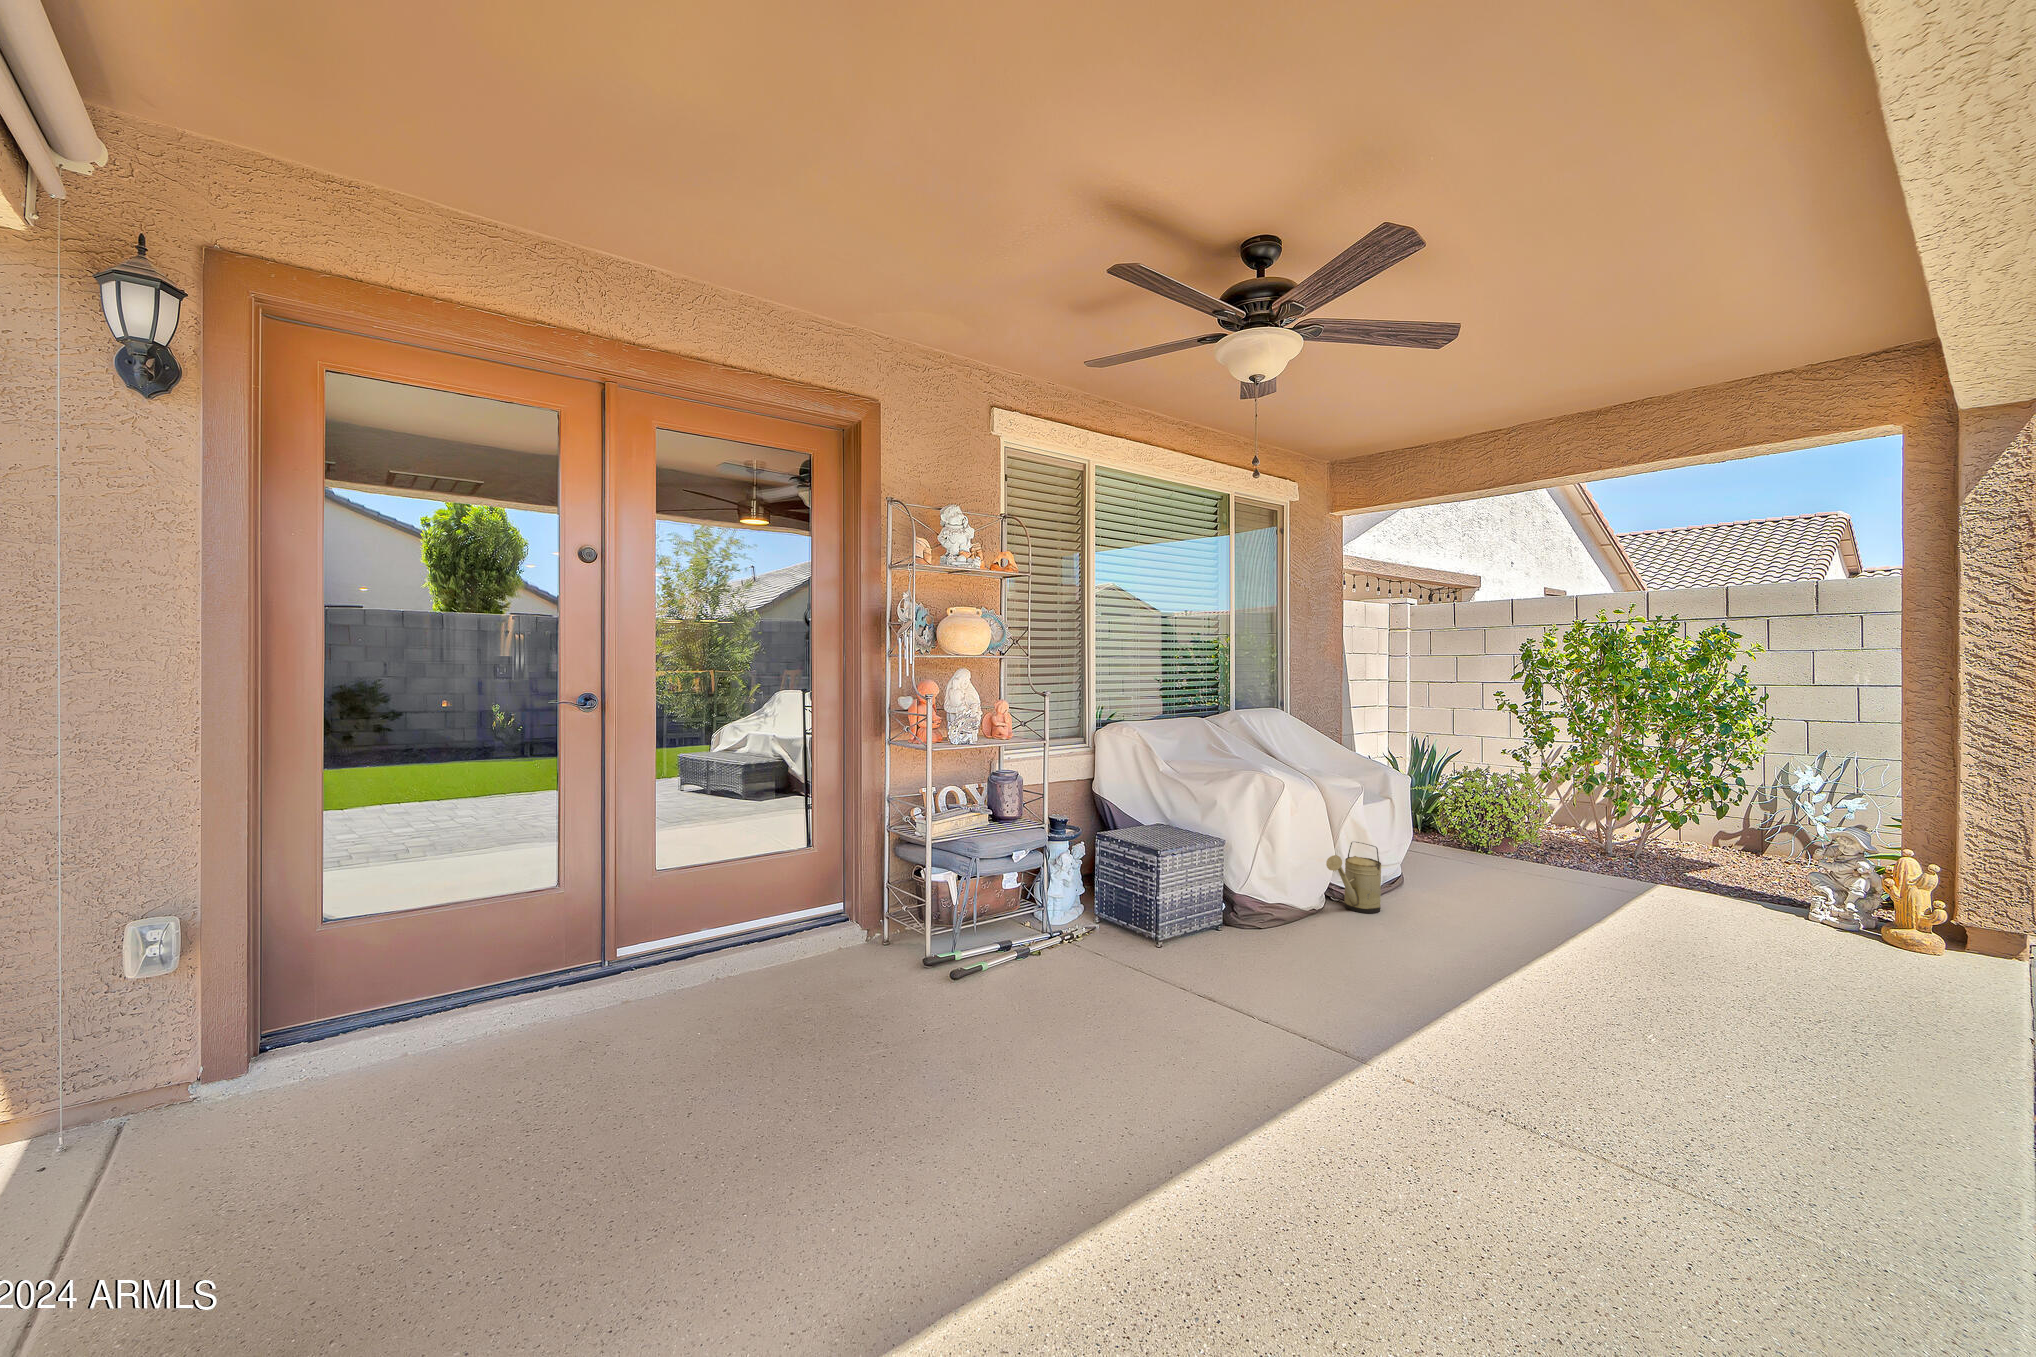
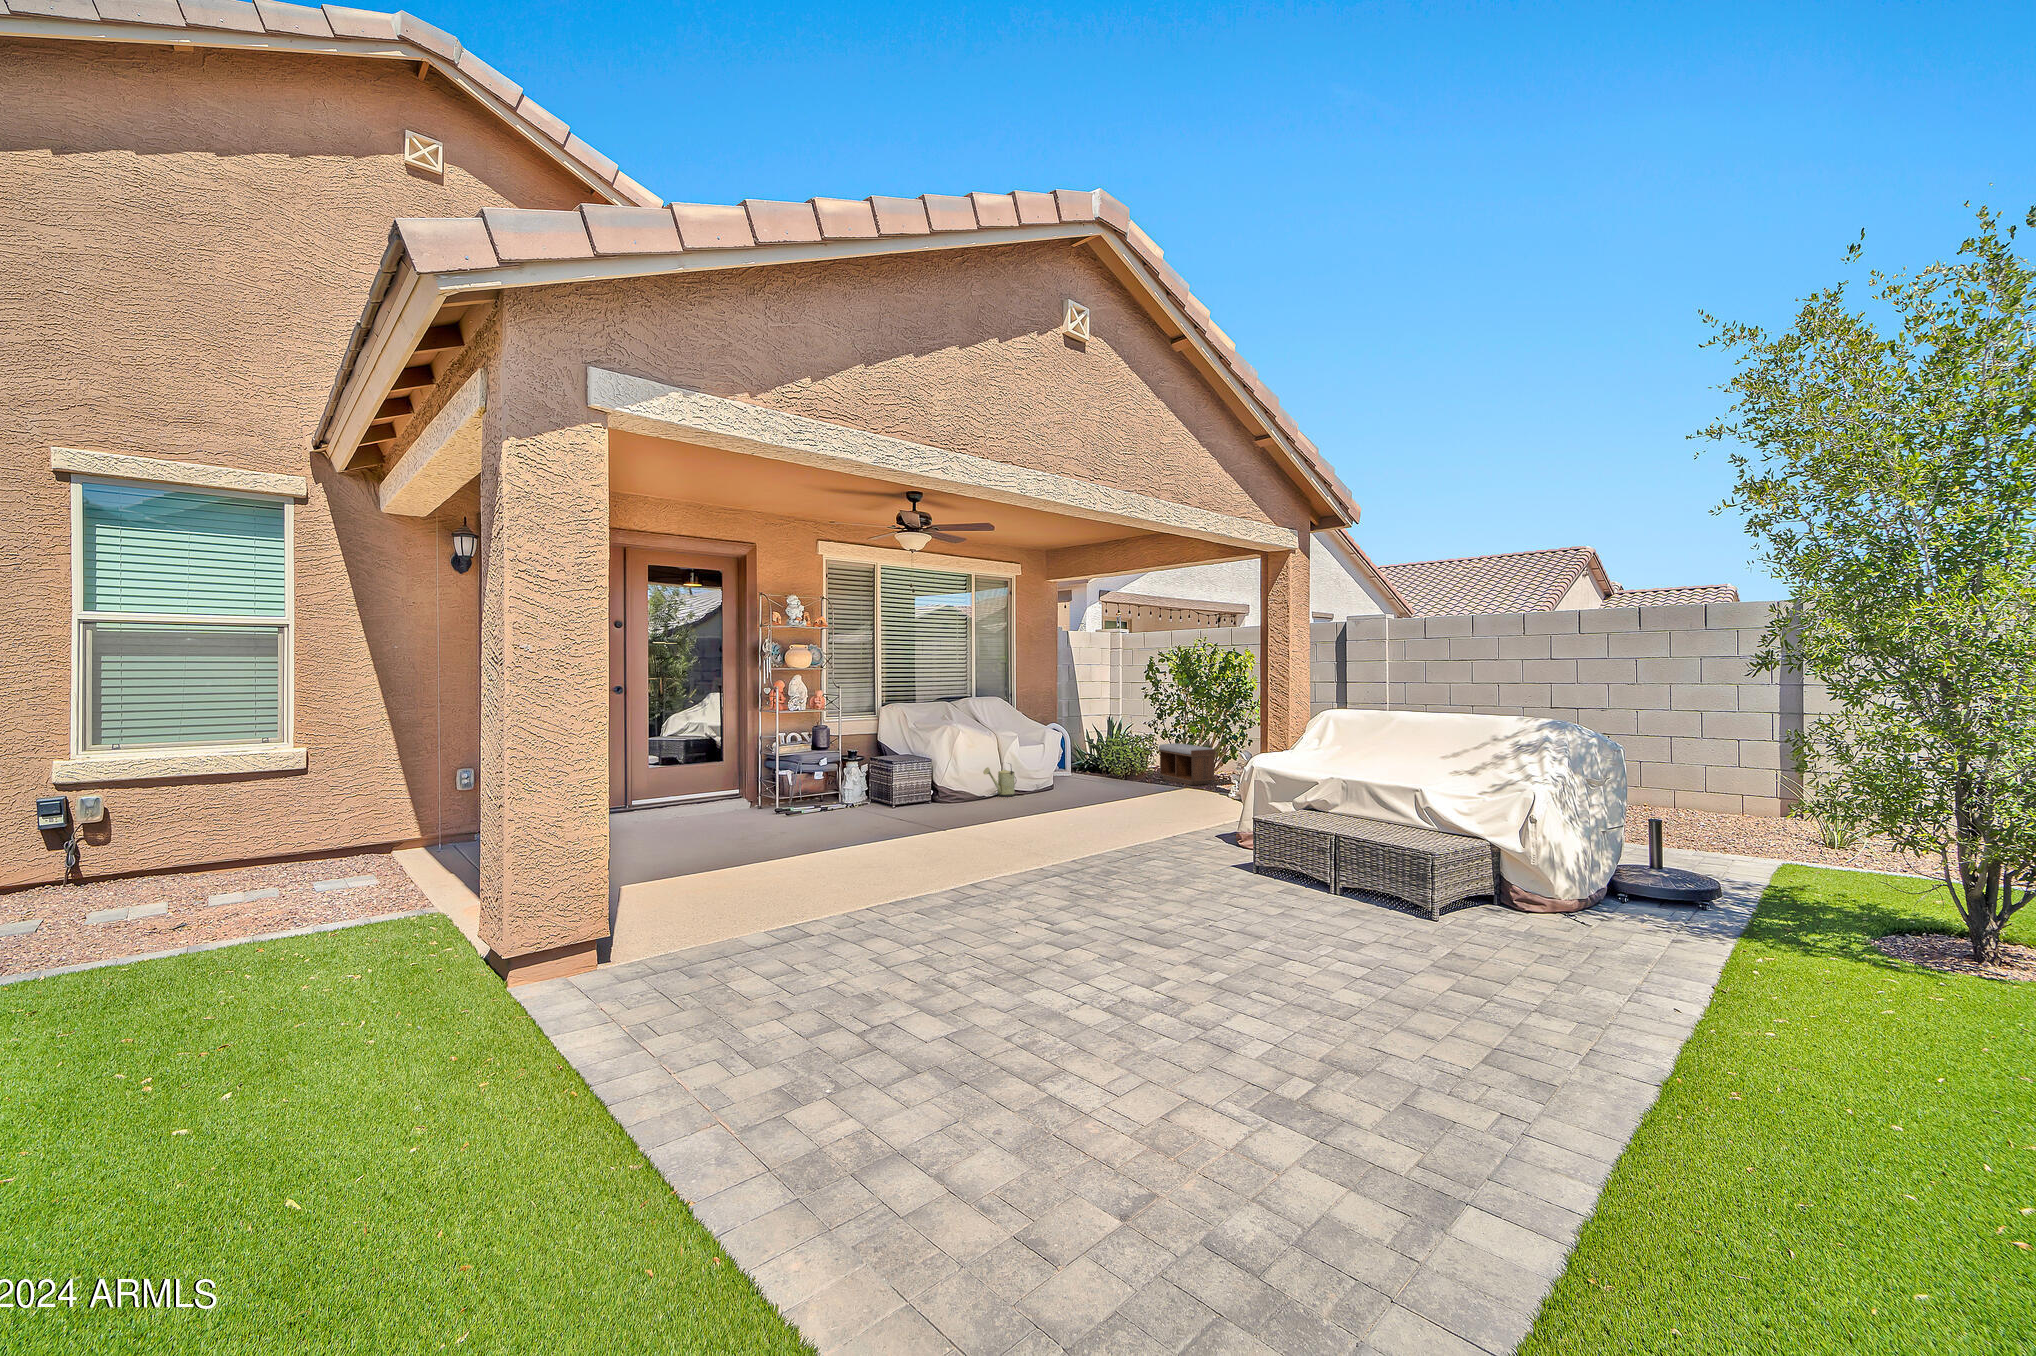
bench: none [1566,791,1714,876] -> present [1159,743,1215,785]

